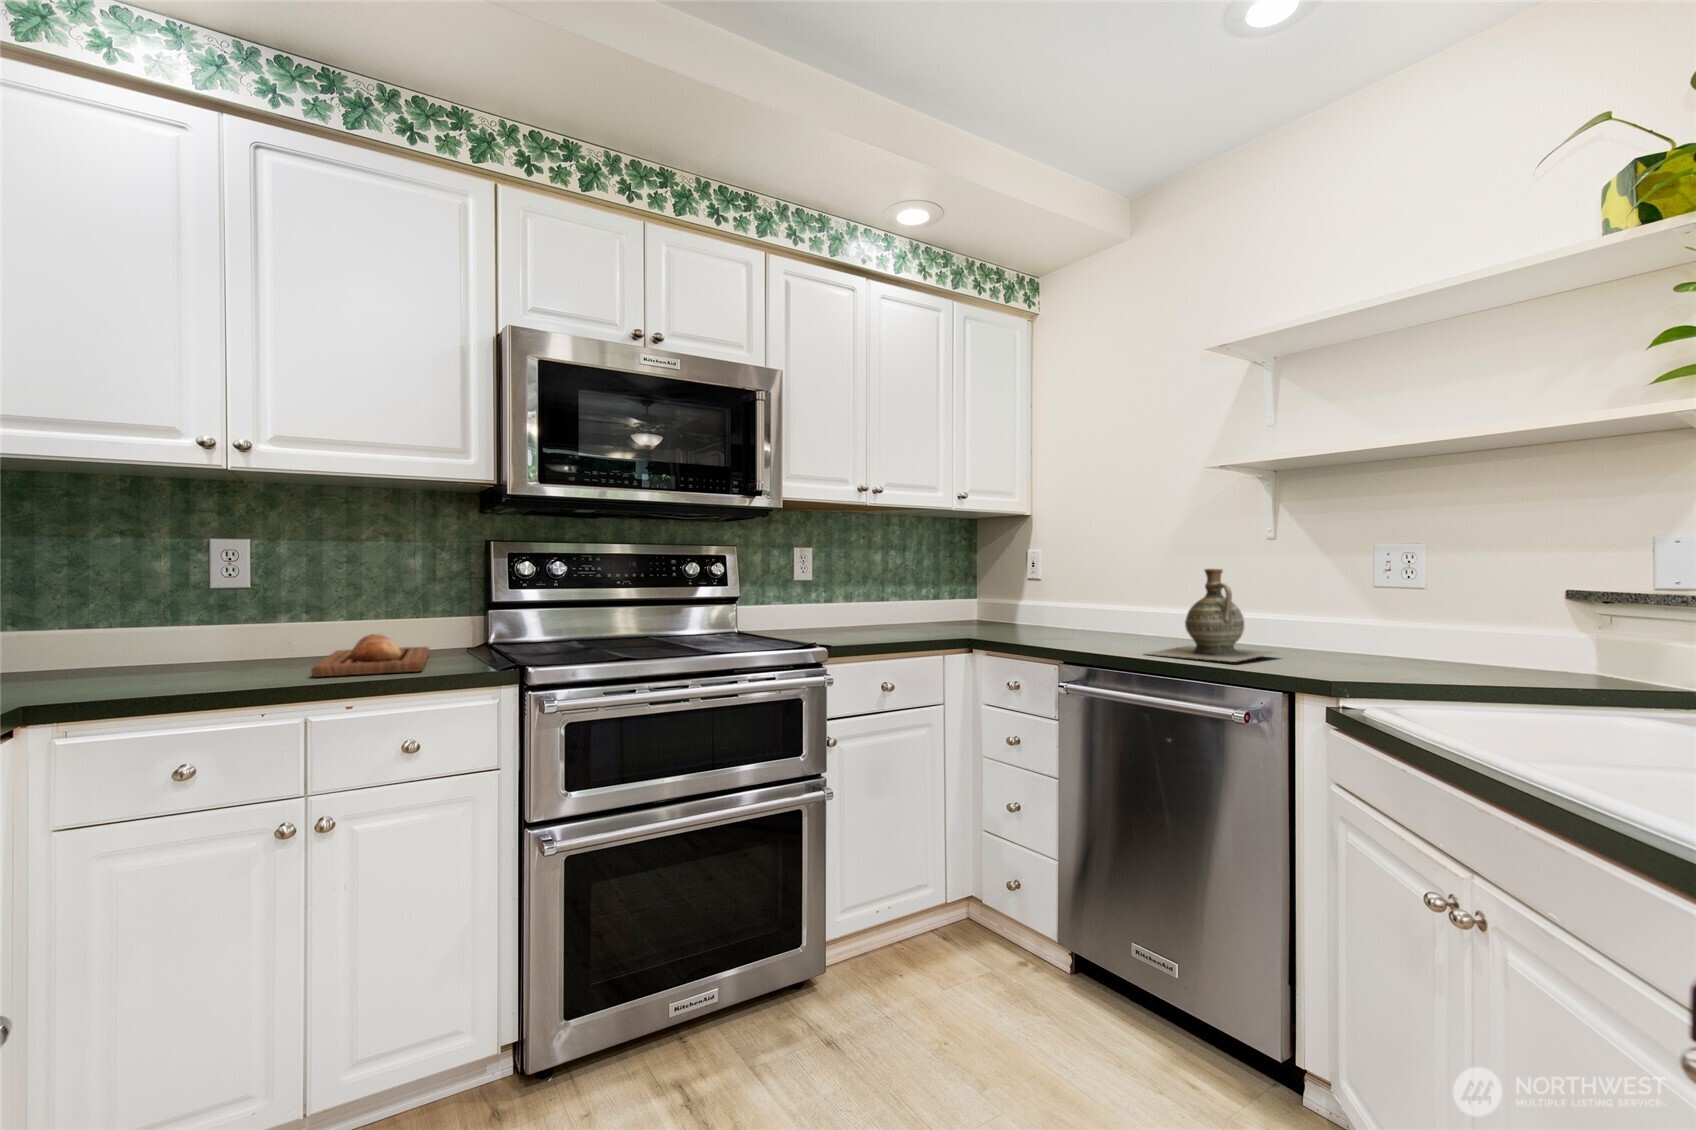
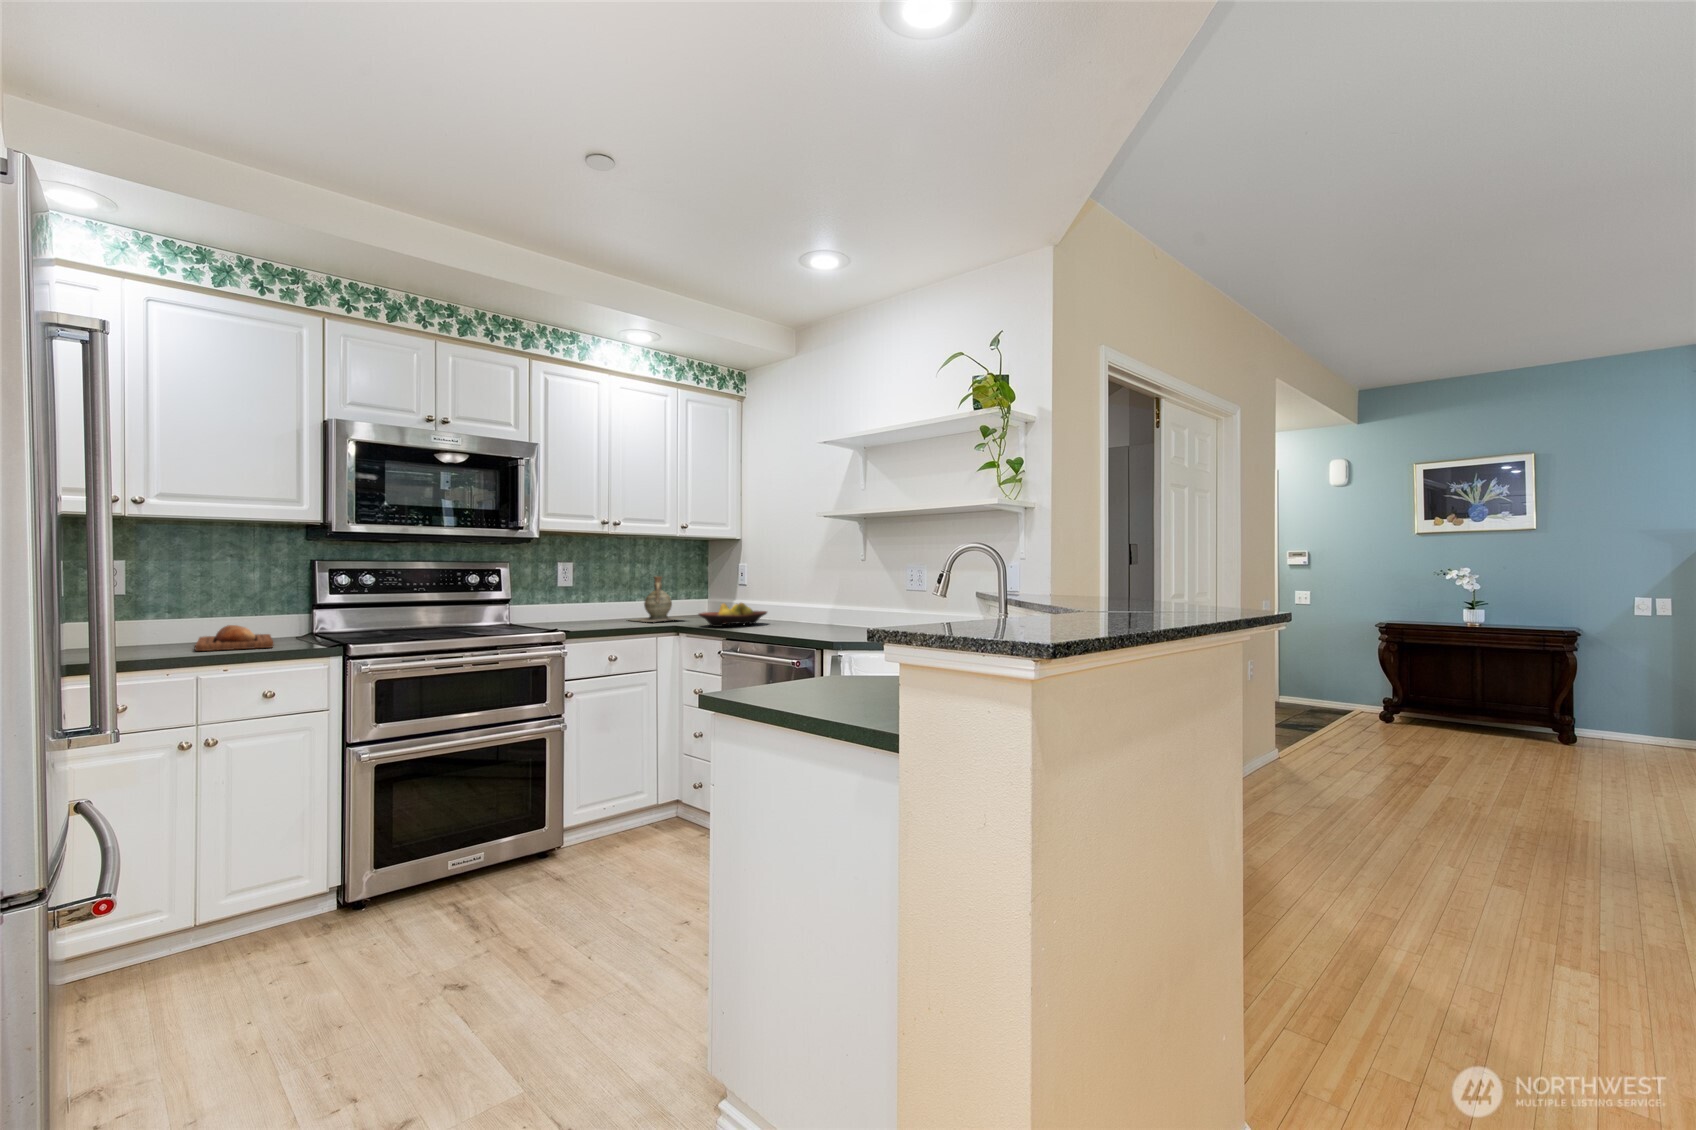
ceramic jug: present [1147,569,1275,662] -> present [632,576,680,622]
fruit bowl: none [1006,605,1105,642] -> present [699,603,767,627]

